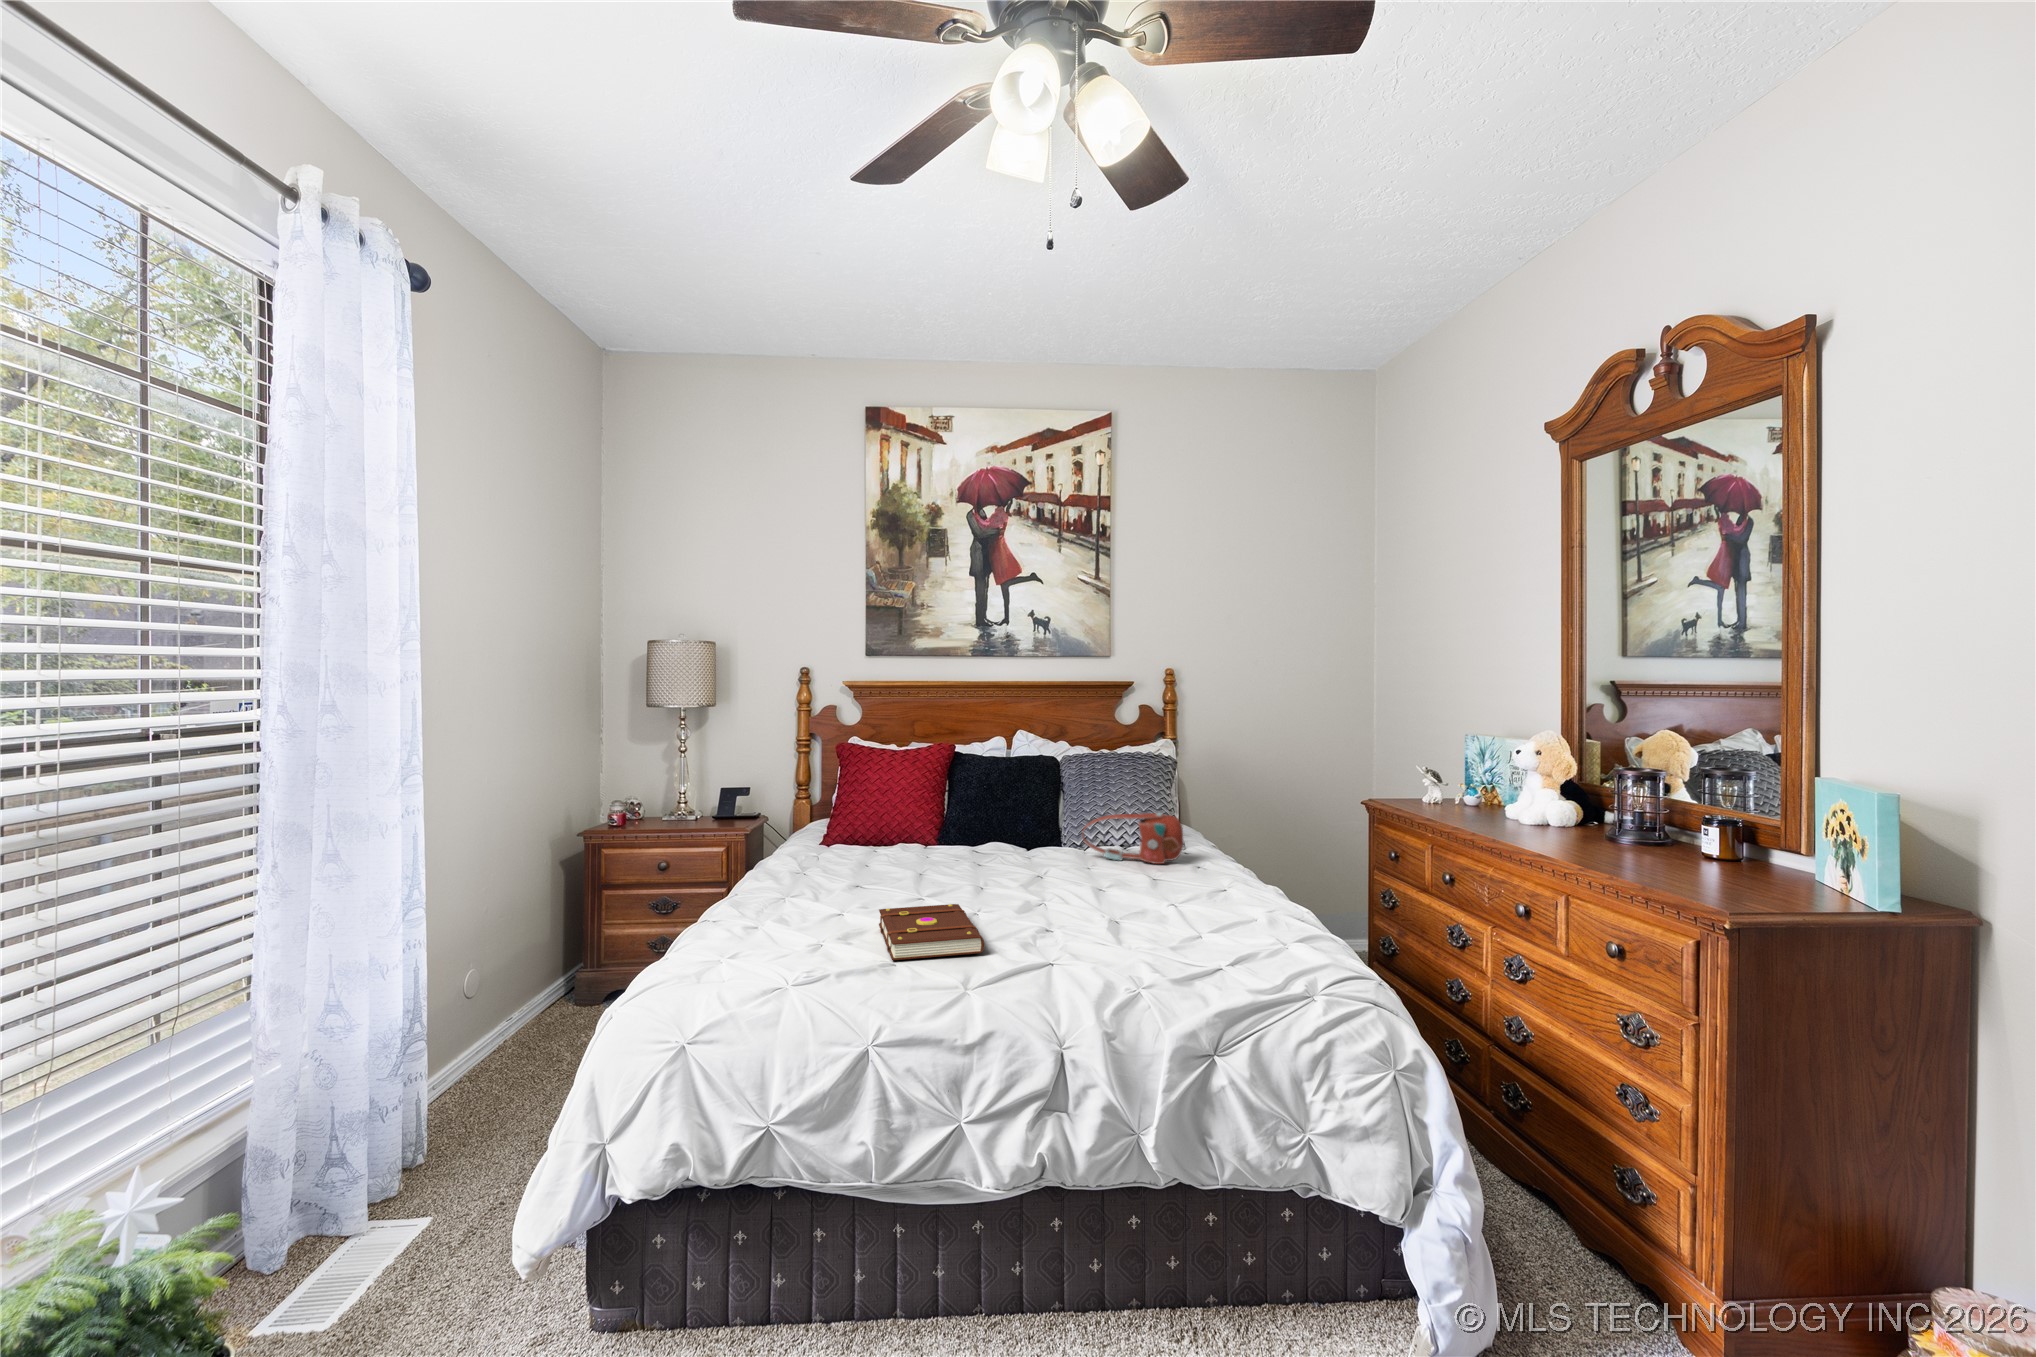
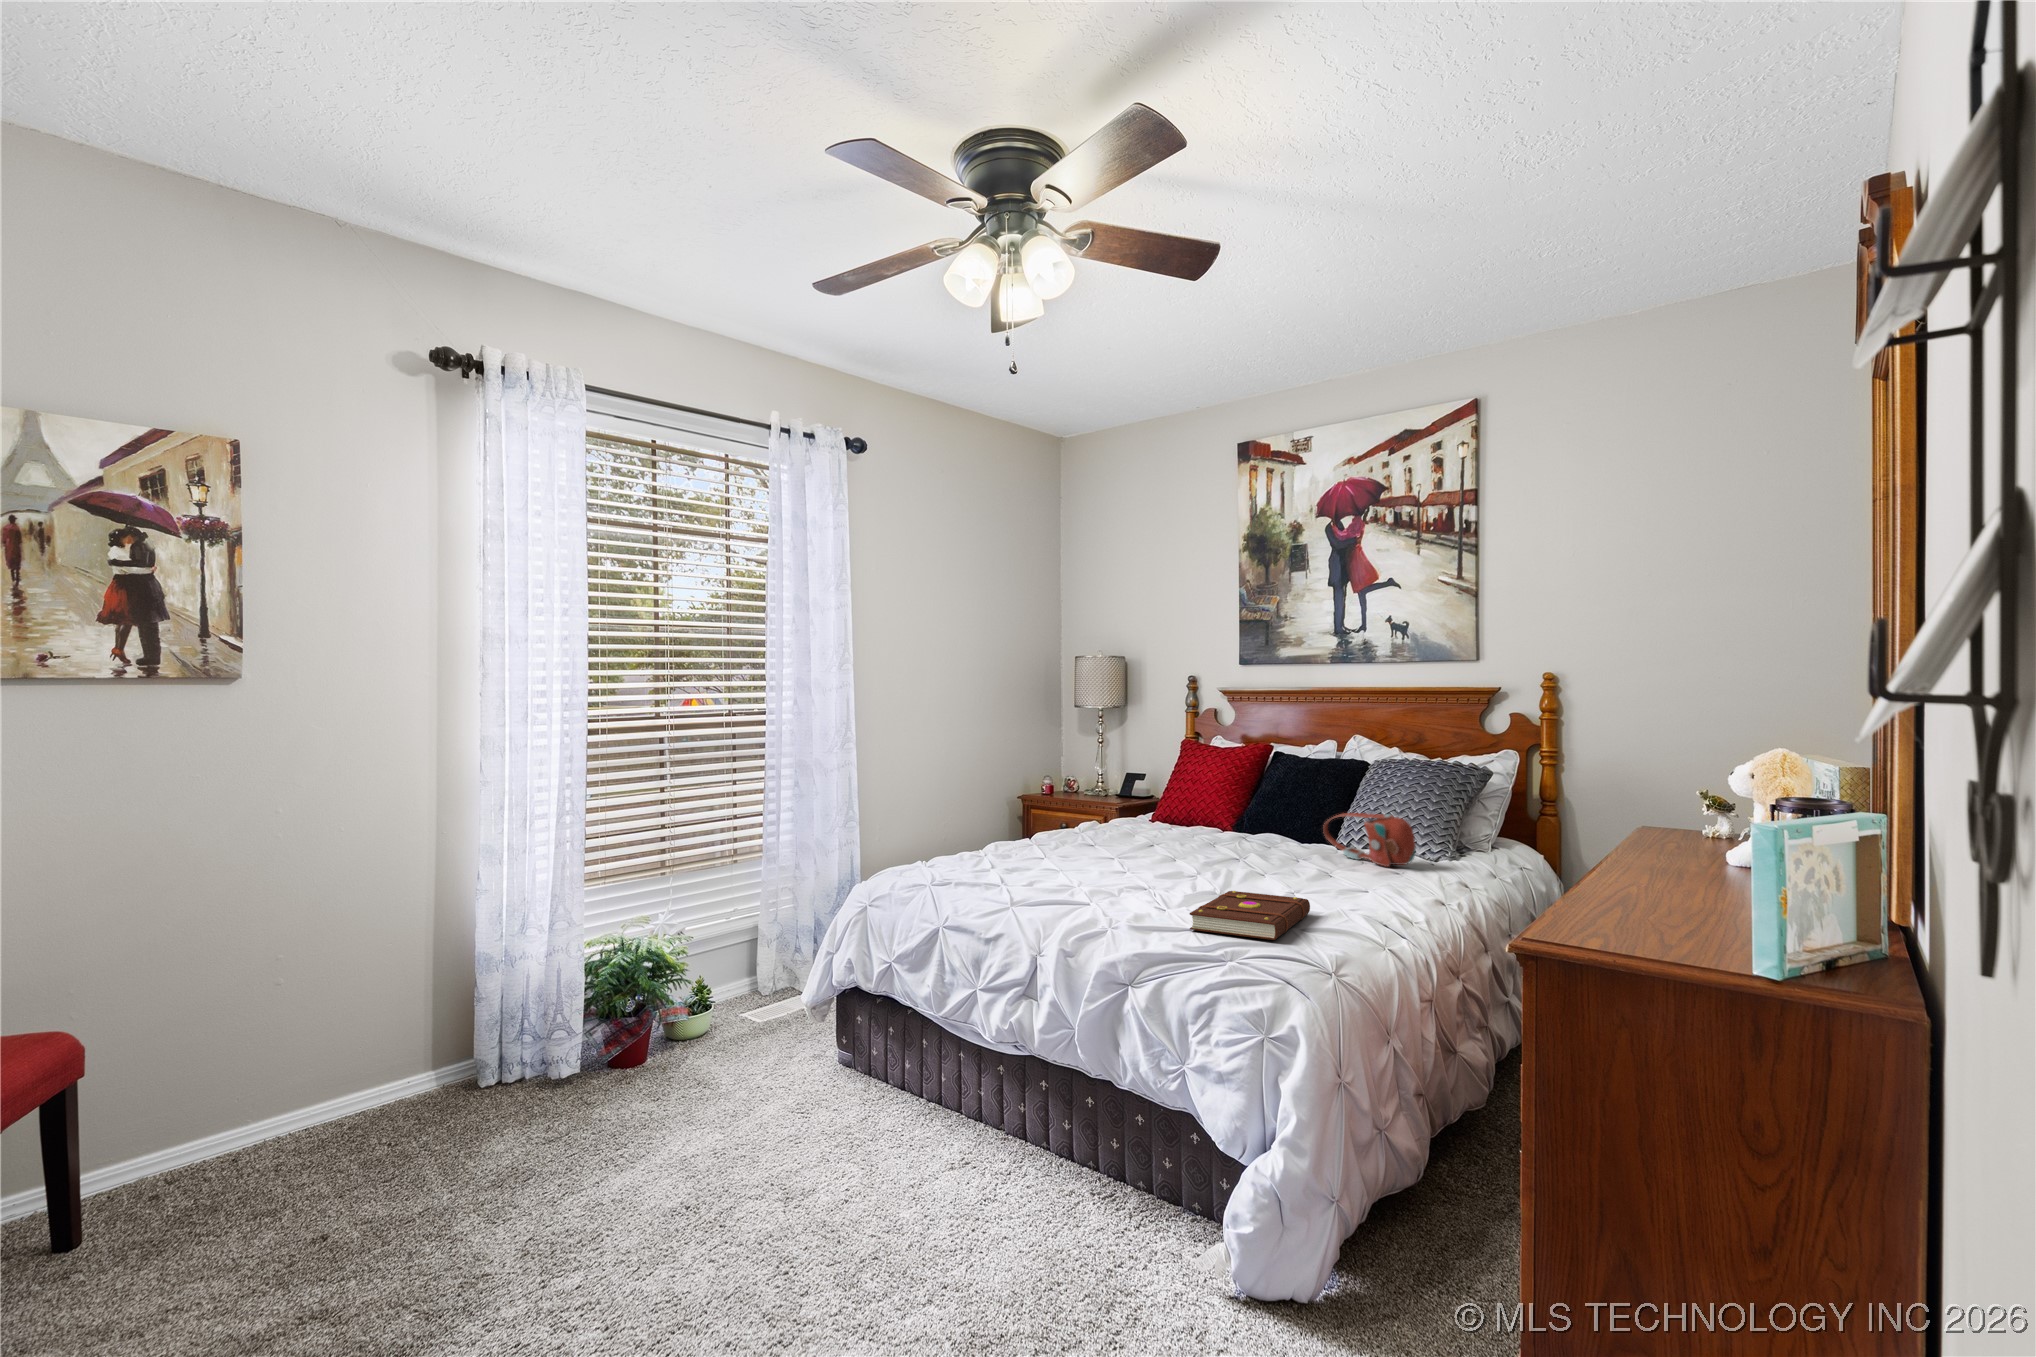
book: present [879,904,984,960] -> present [1190,891,1310,940]

